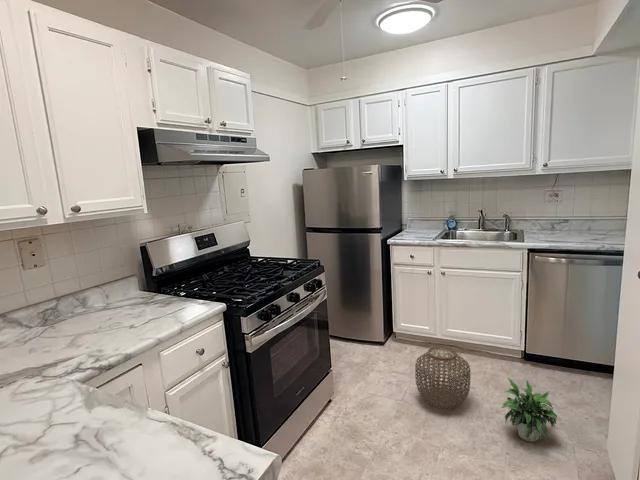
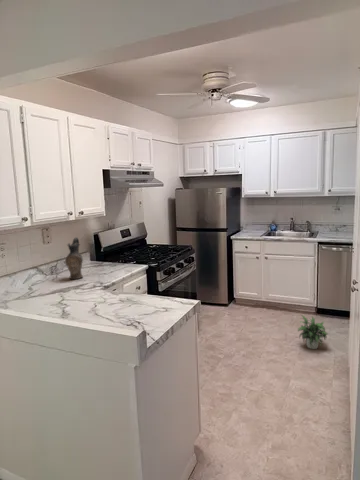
ceramic pitcher: none [38,258,83,344] -> present [65,237,83,279]
woven basket: present [415,346,470,410] -> none [249,300,281,336]

